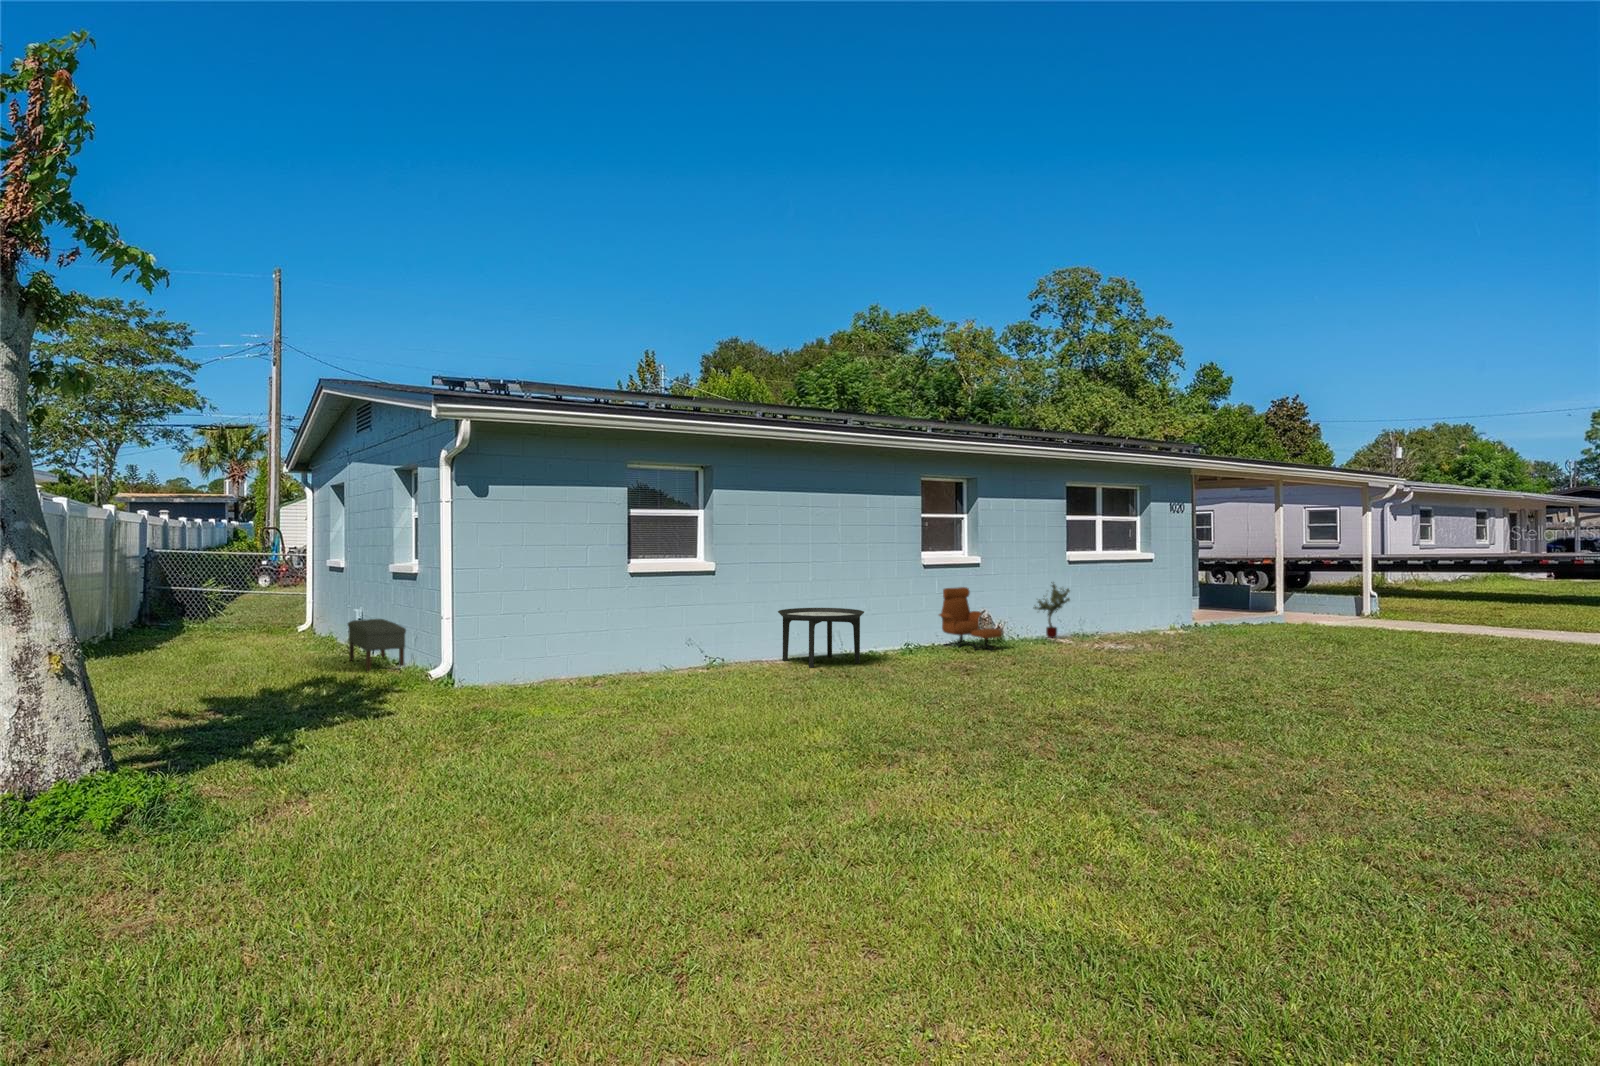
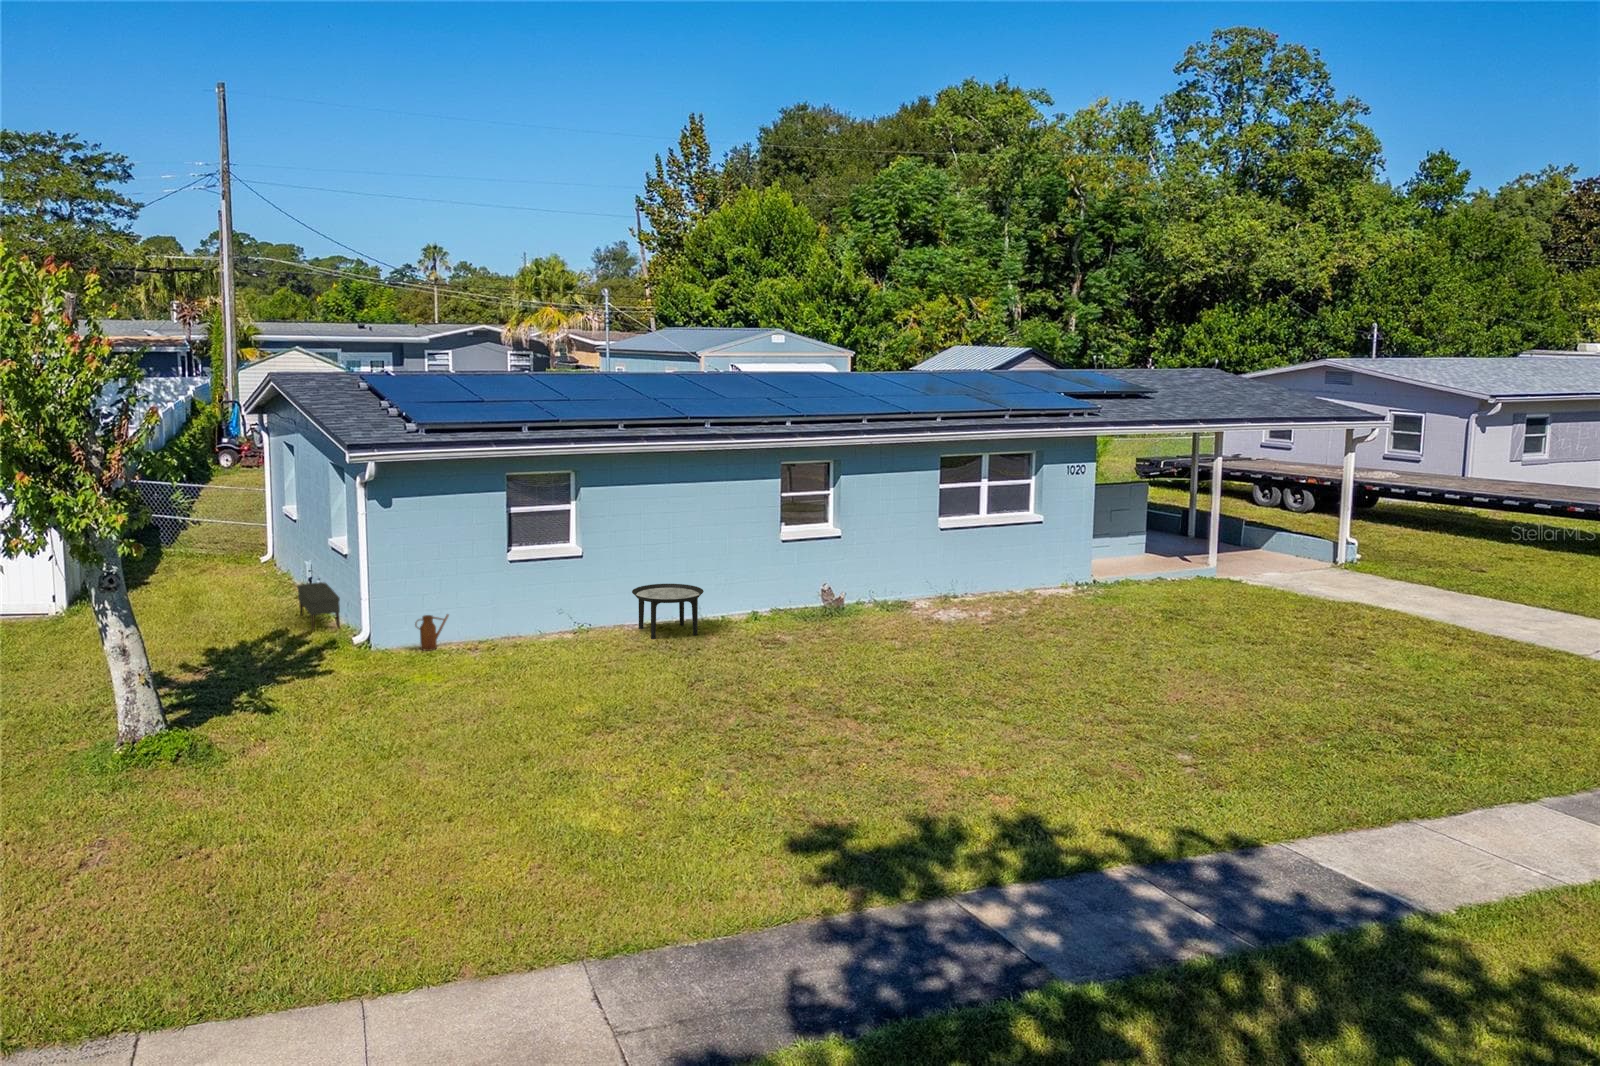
potted tree: present [1034,582,1070,638] -> none [891,552,930,604]
lounge chair: present [939,587,1002,651] -> none [792,561,841,622]
watering can: none [515,635,560,684] -> present [415,614,449,651]

